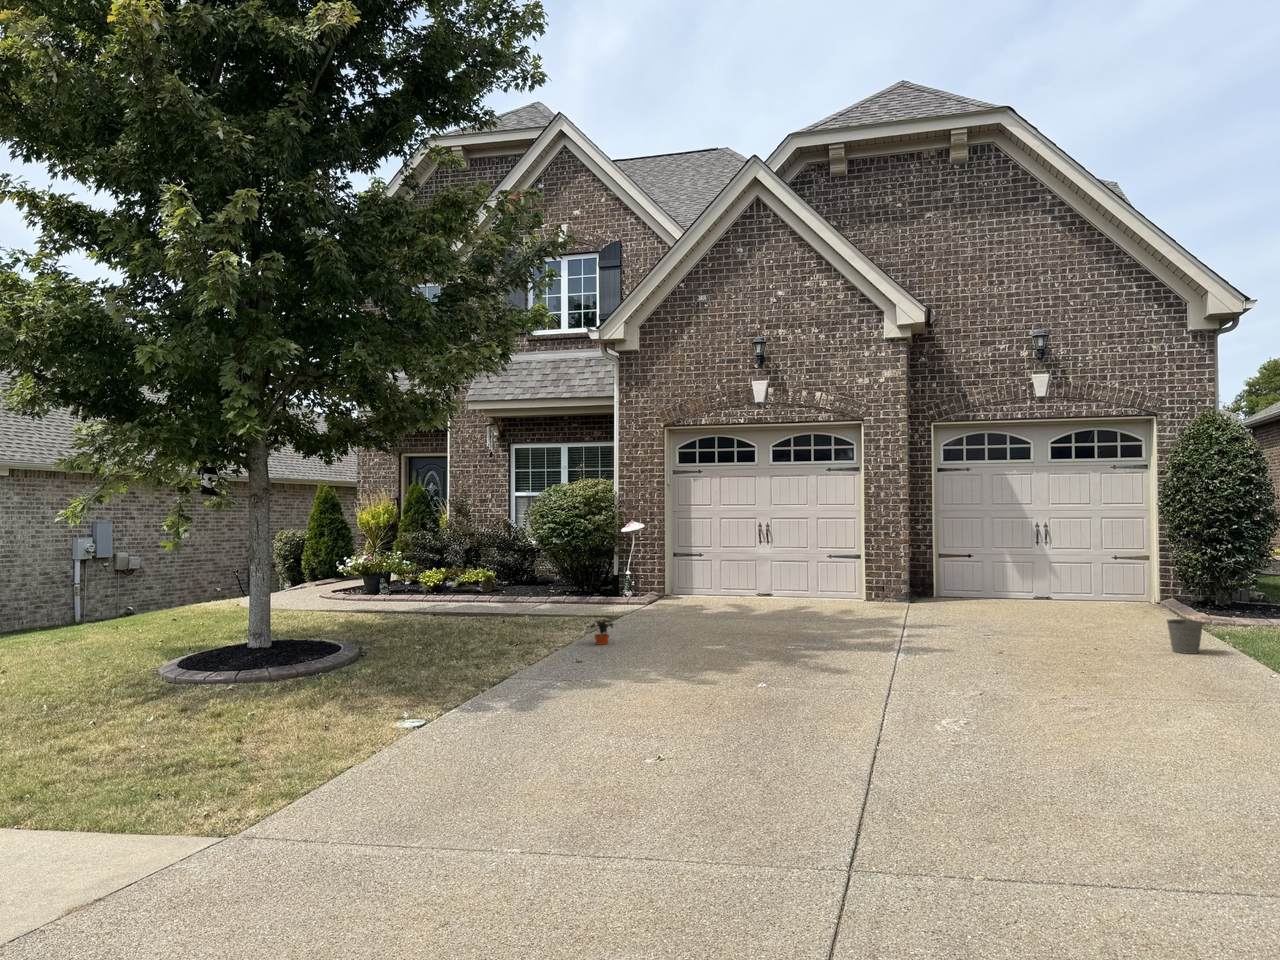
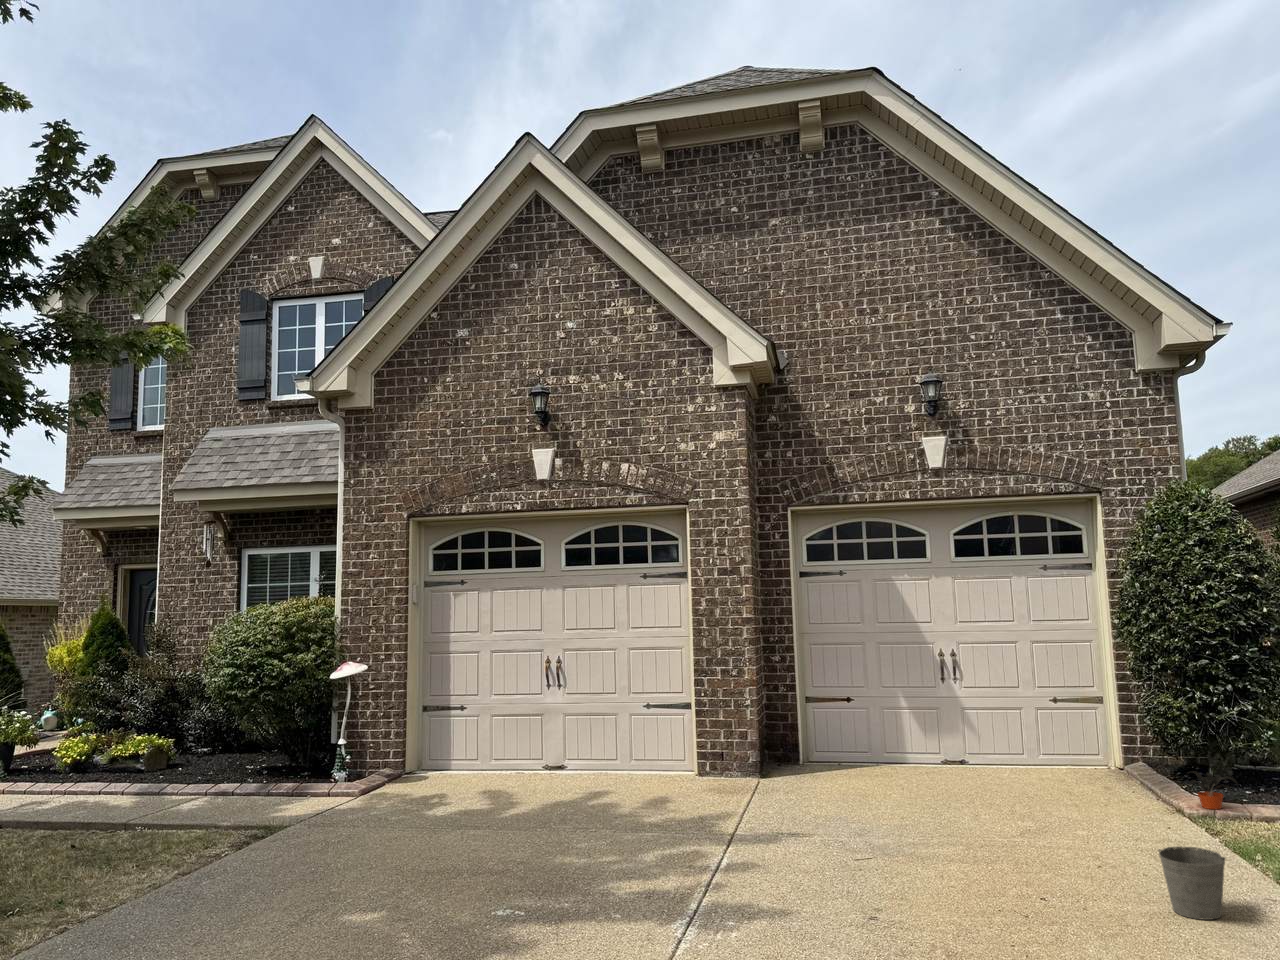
potted plant: present [589,620,614,645] -> present [1189,771,1237,809]

